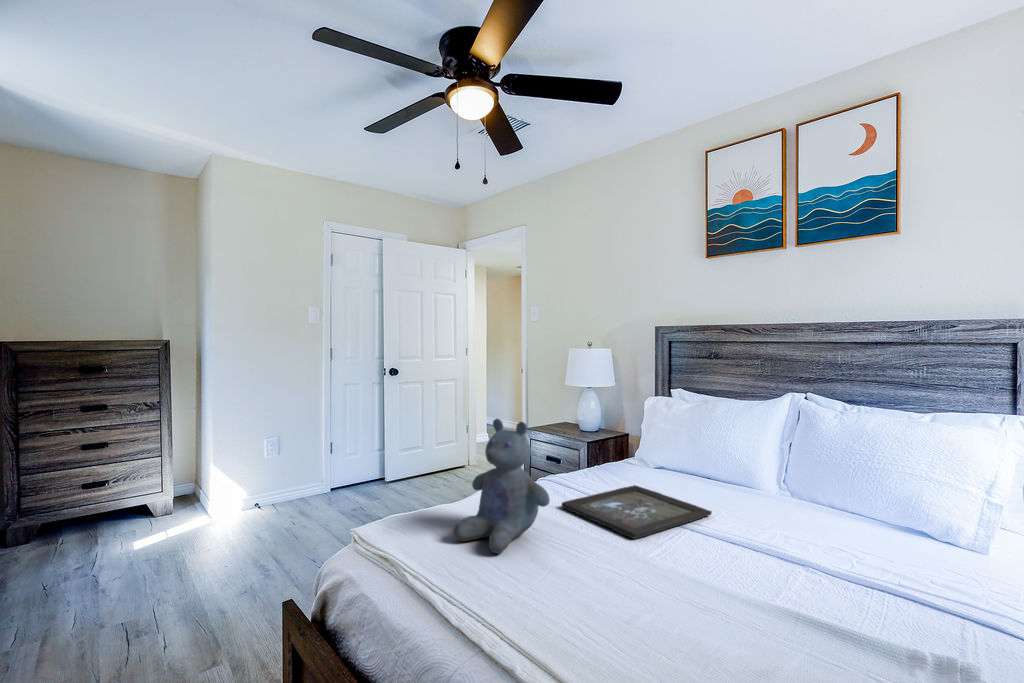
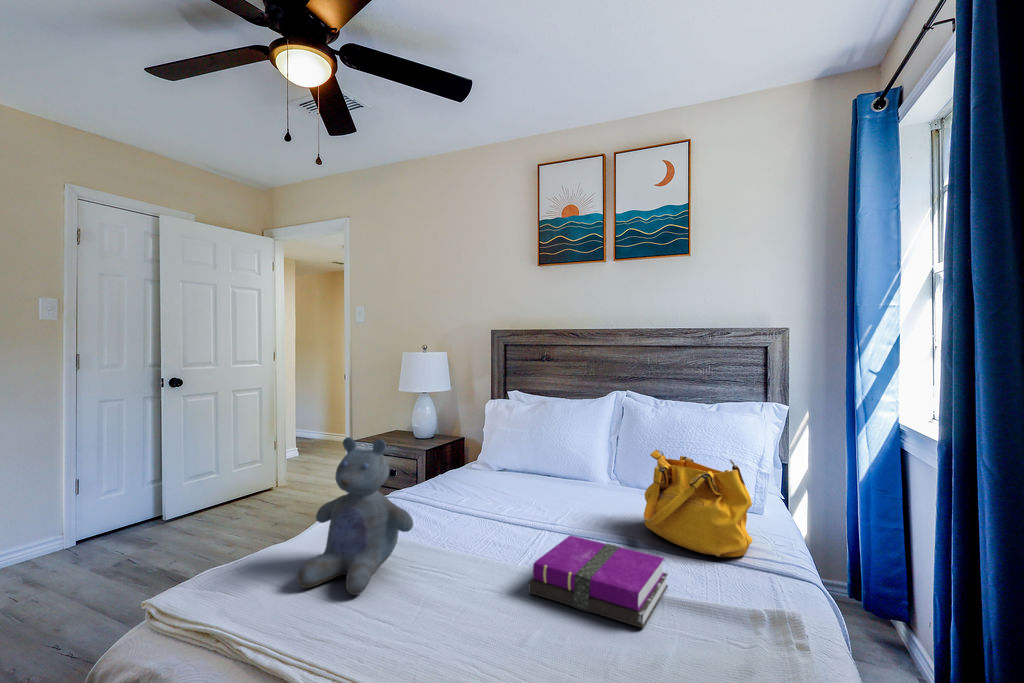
handbag: none [801,457,951,591] -> present [644,449,752,558]
tray: present [562,485,712,539] -> none [416,492,561,550]
notebook: none [652,534,814,636] -> present [529,535,668,628]

